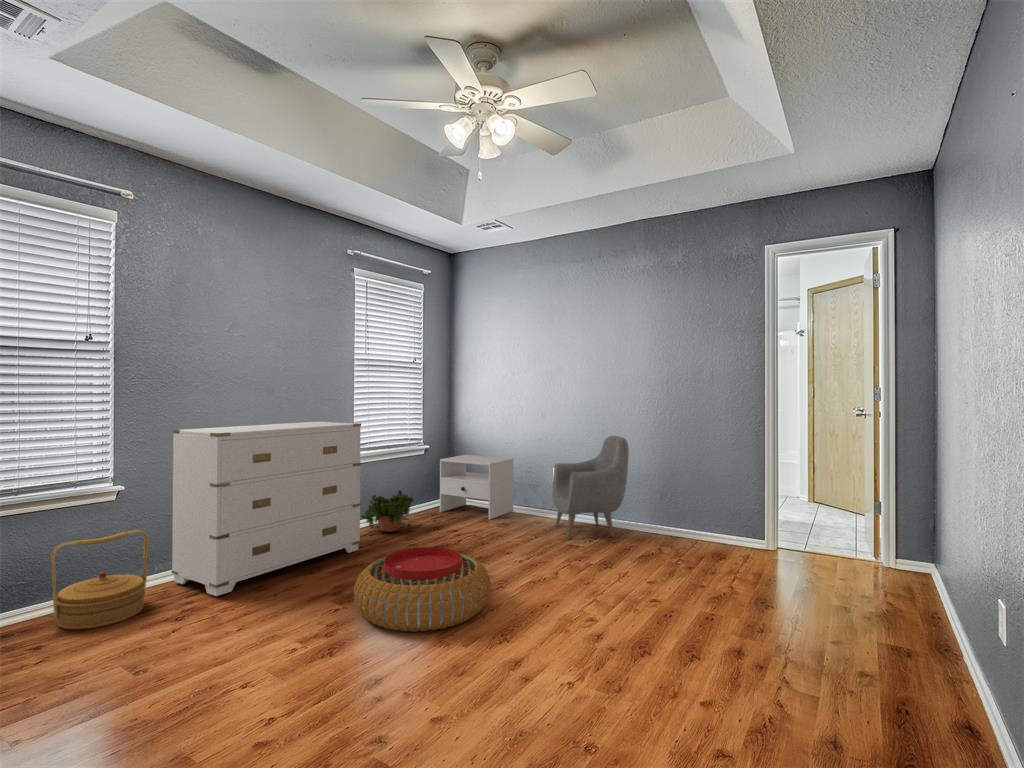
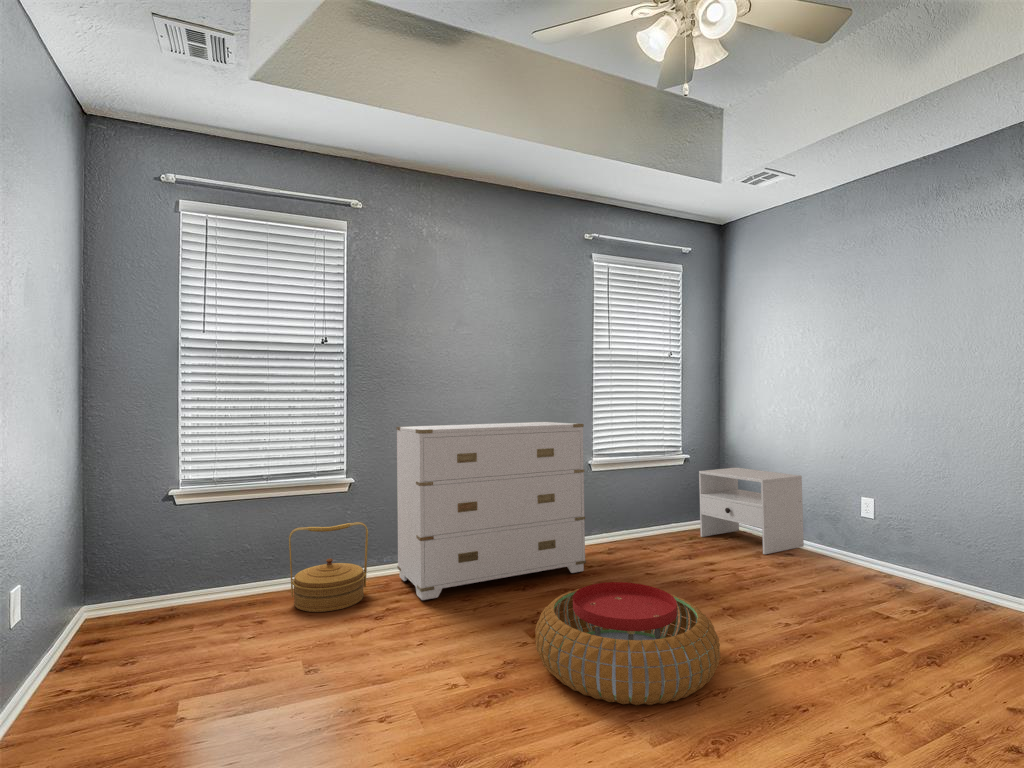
armchair: present [552,436,629,539] -> none [860,448,998,610]
potted plant: present [362,490,414,532] -> none [596,504,660,556]

